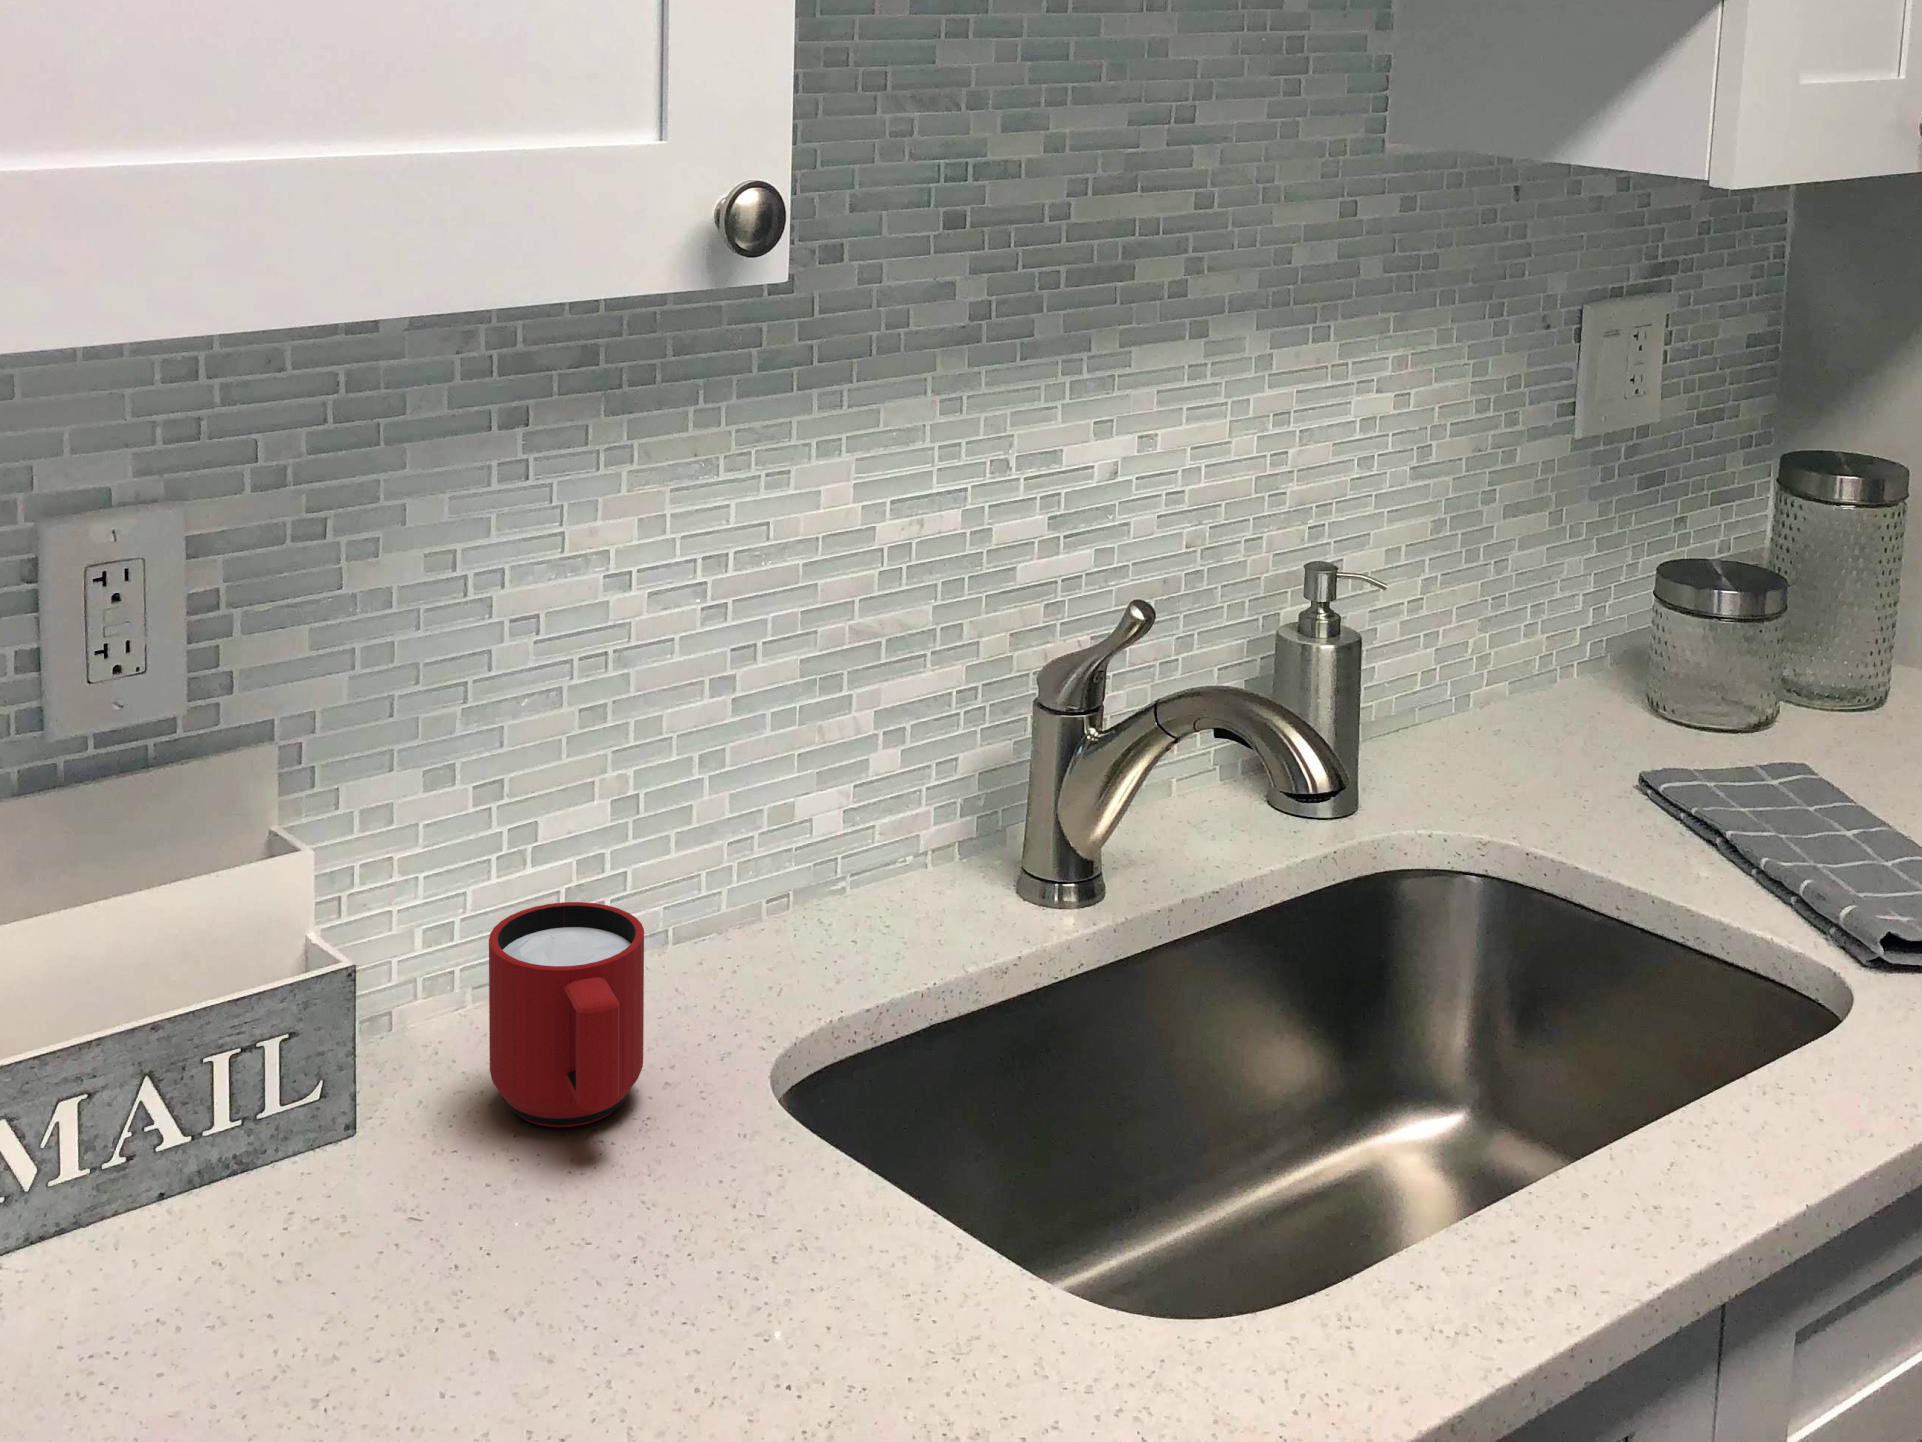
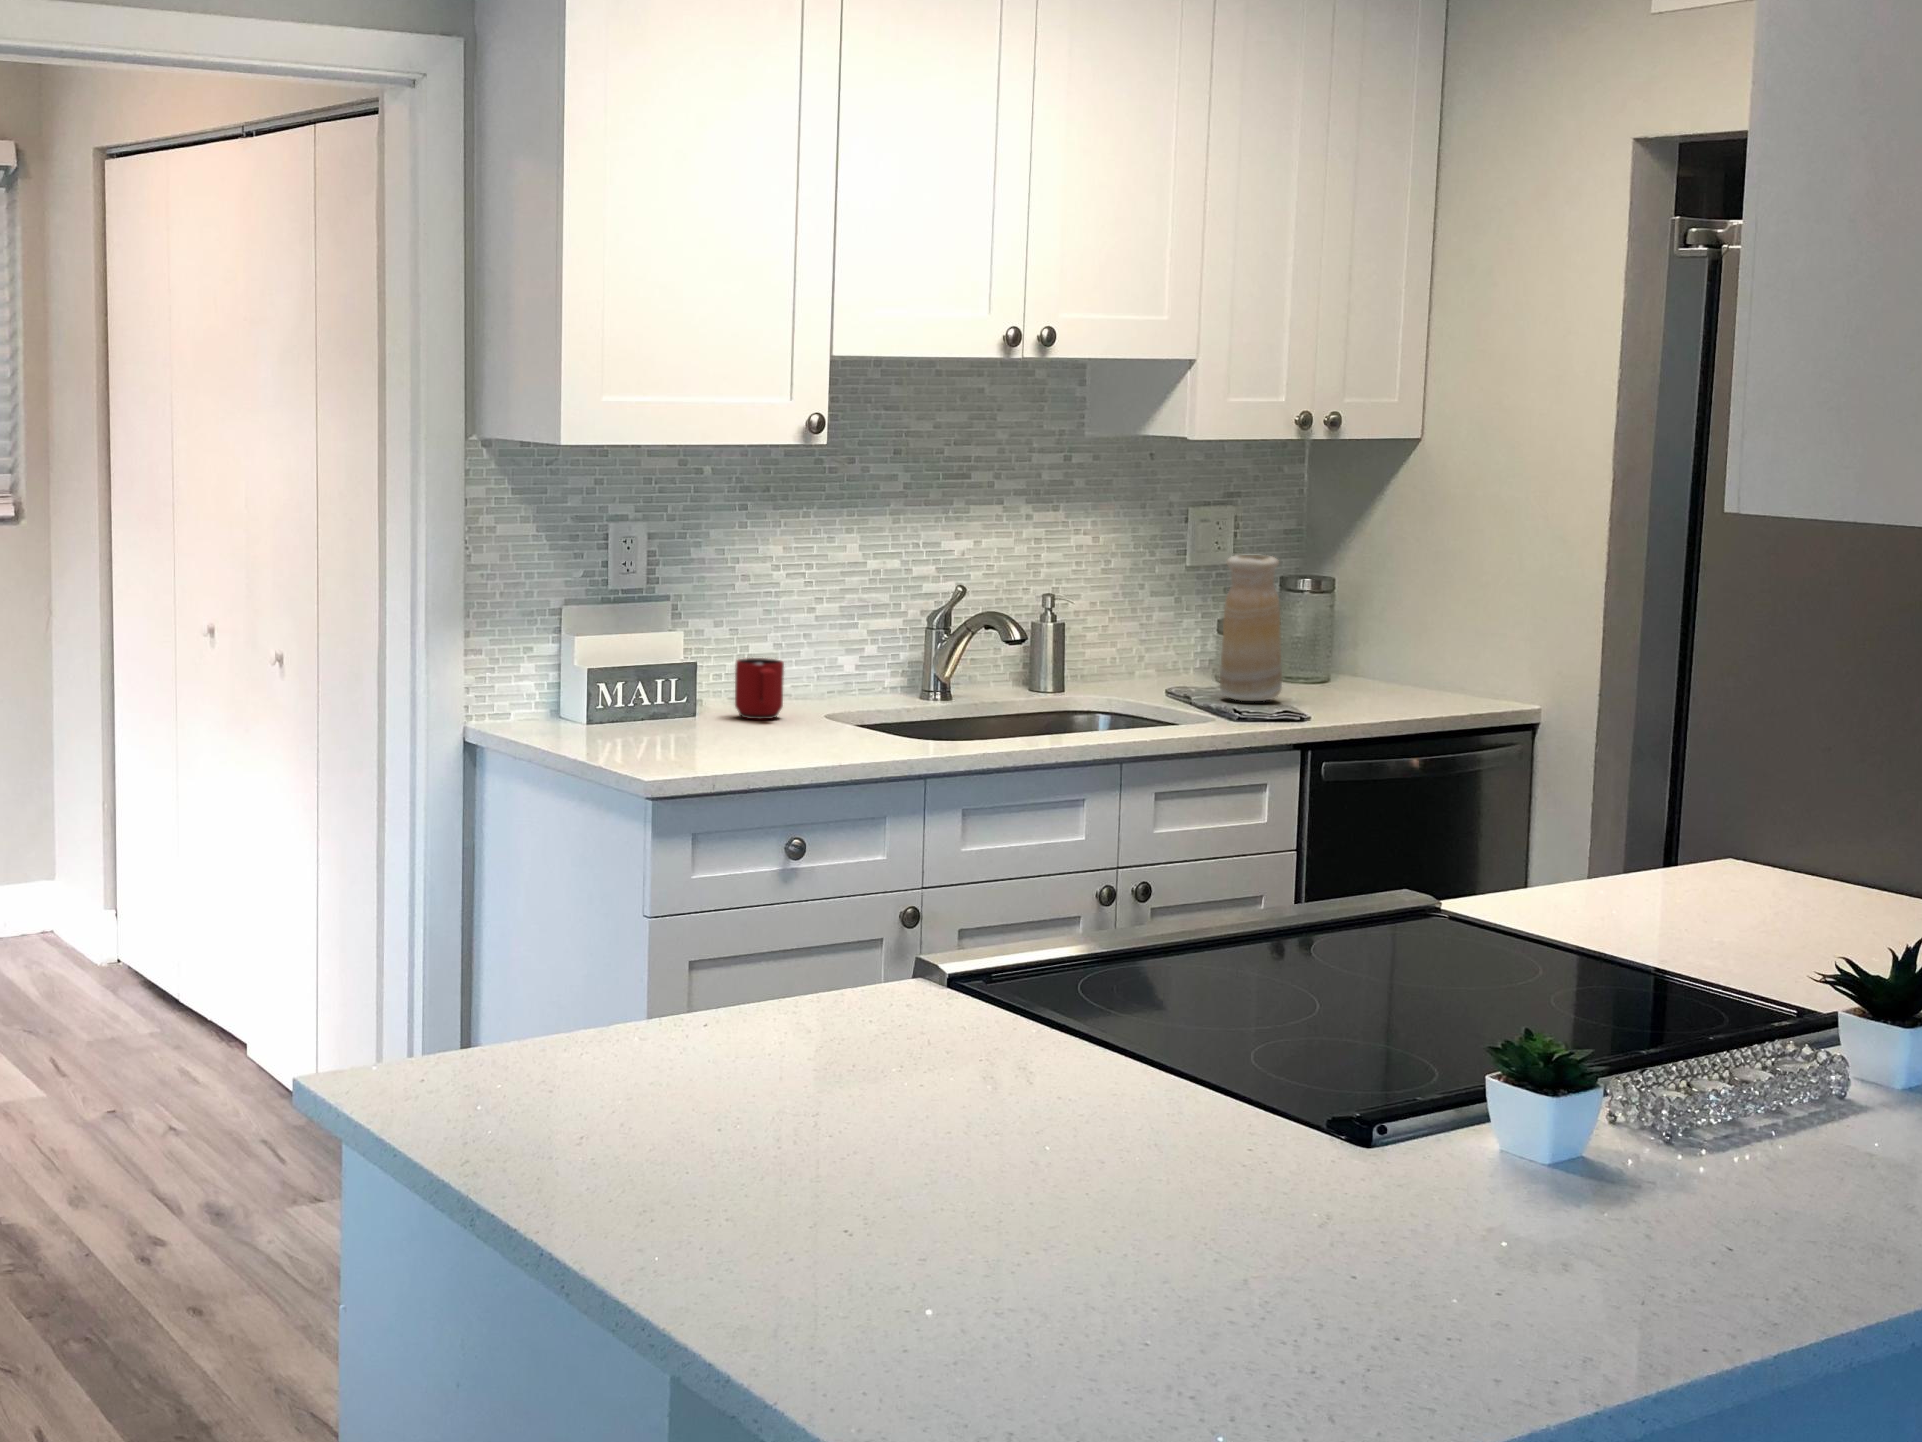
vase: none [1715,457,1880,822] -> present [1220,555,1282,701]

